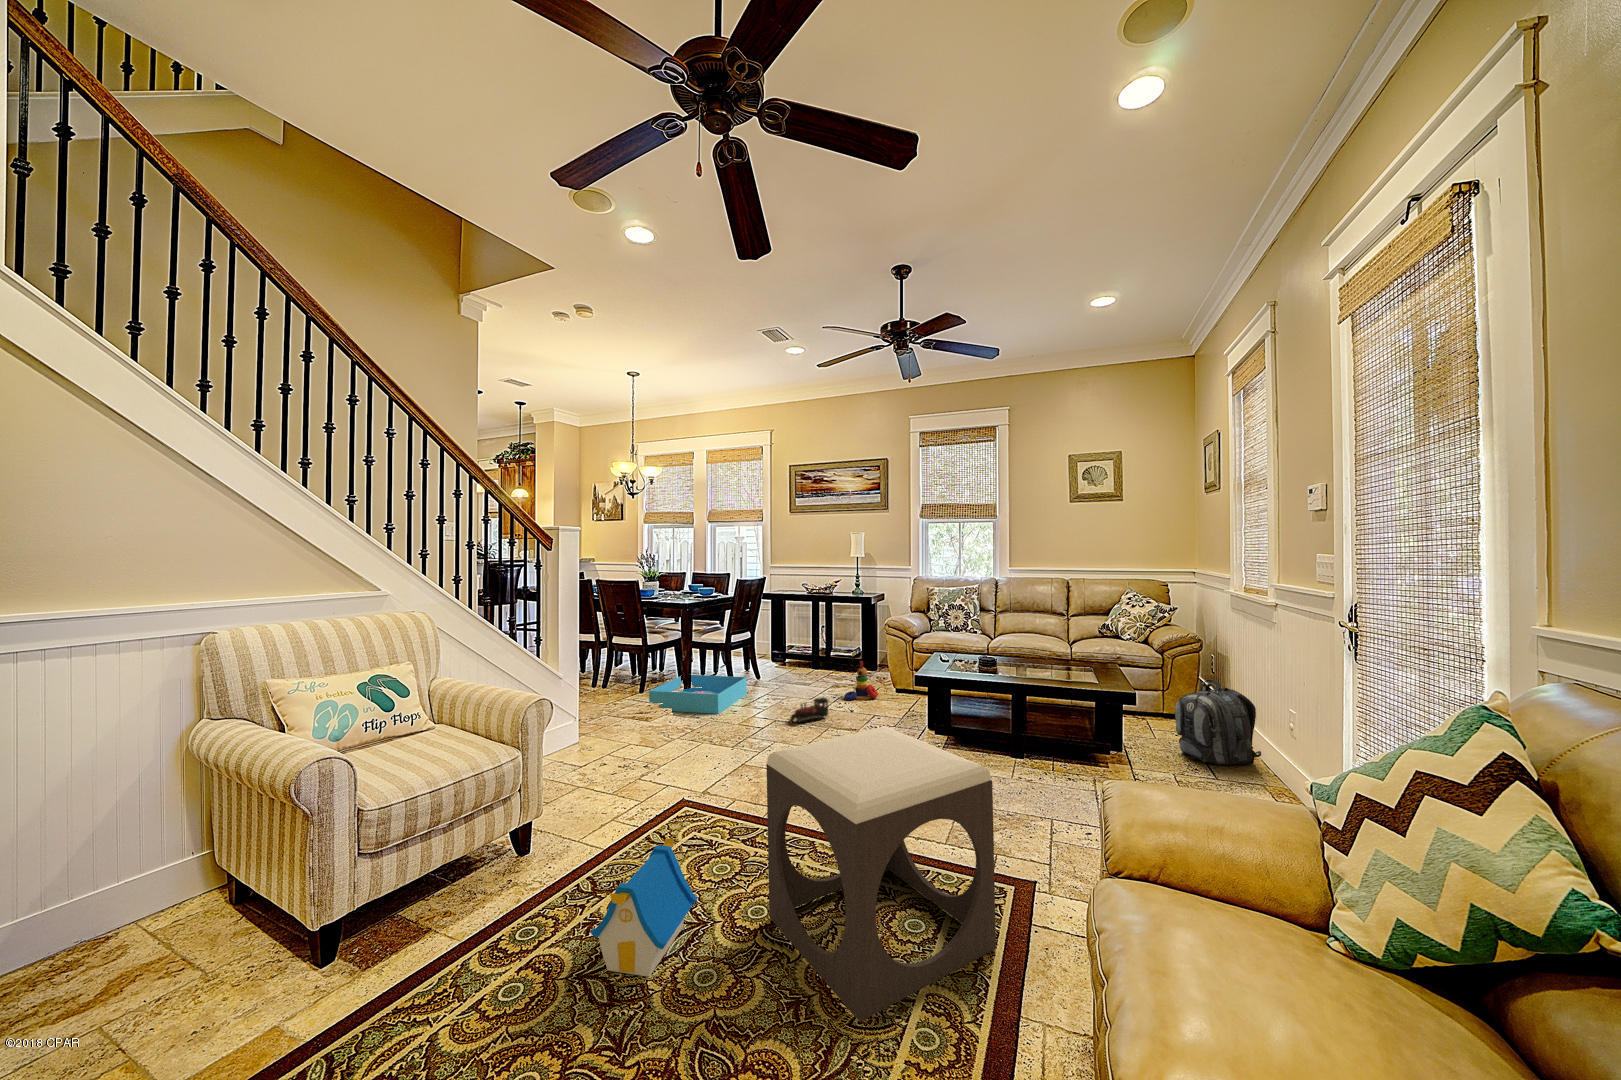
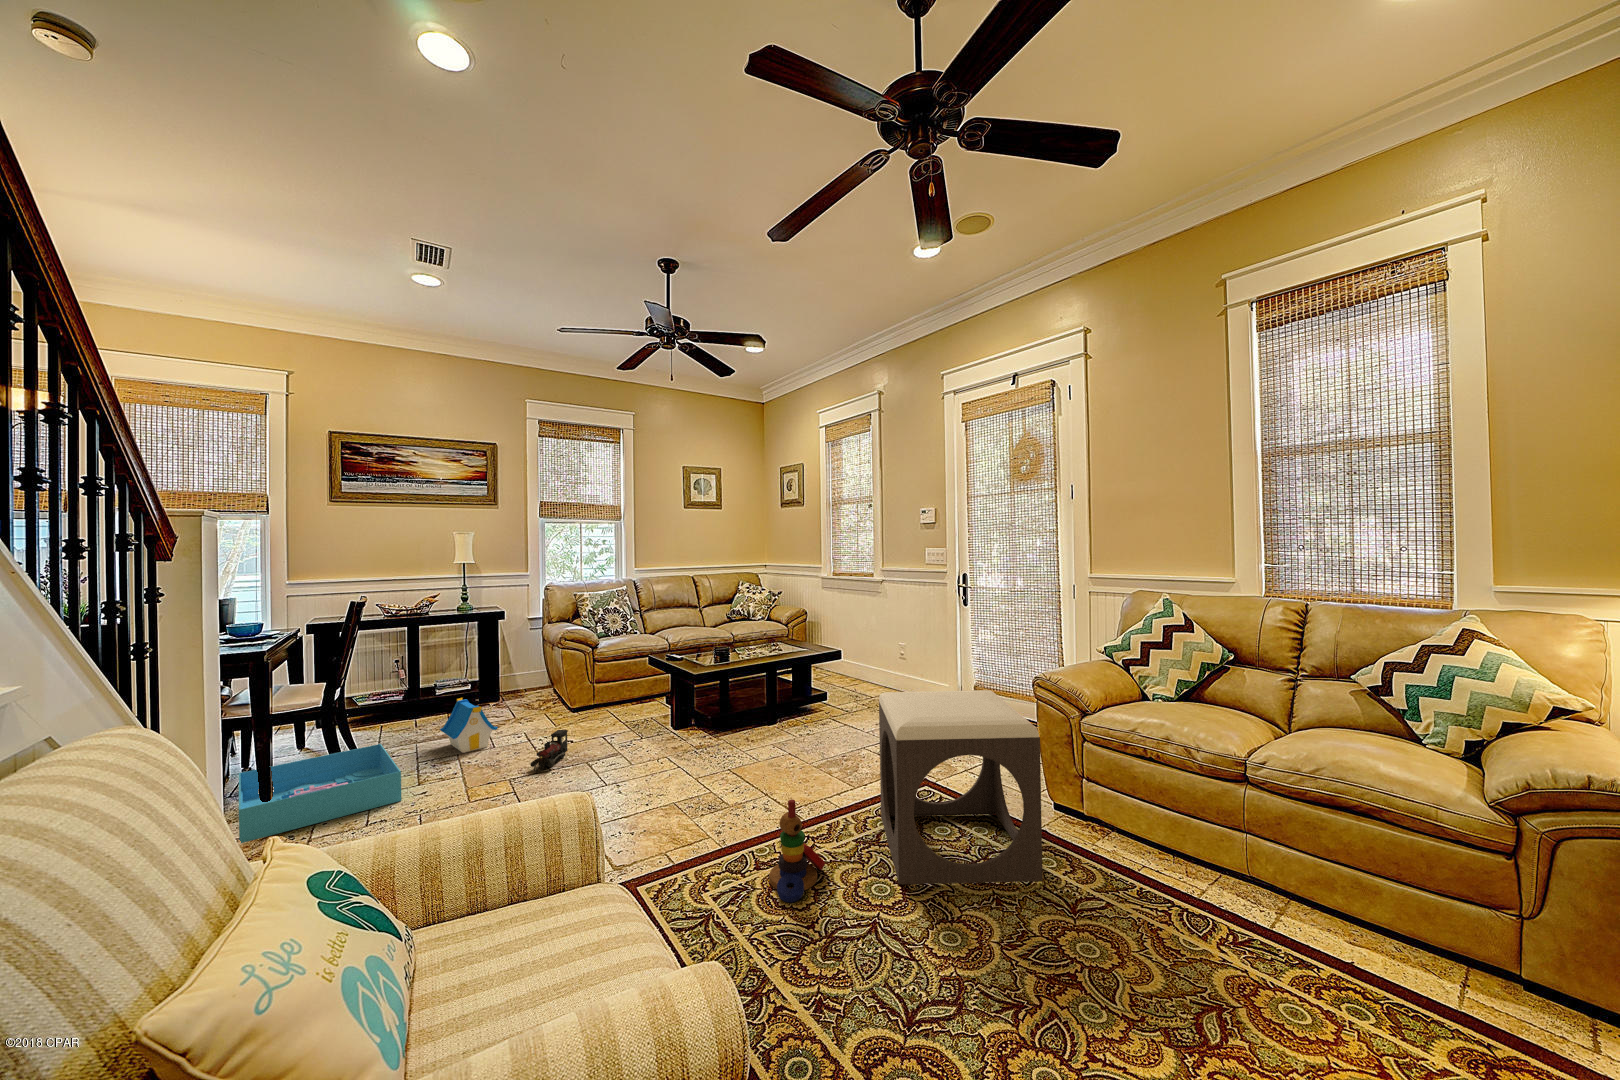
stacking toy: present [845,661,878,700] -> present [769,800,825,902]
backpack: present [1175,679,1261,765] -> none [840,635,887,692]
toy house: present [590,839,698,977] -> present [440,698,498,753]

